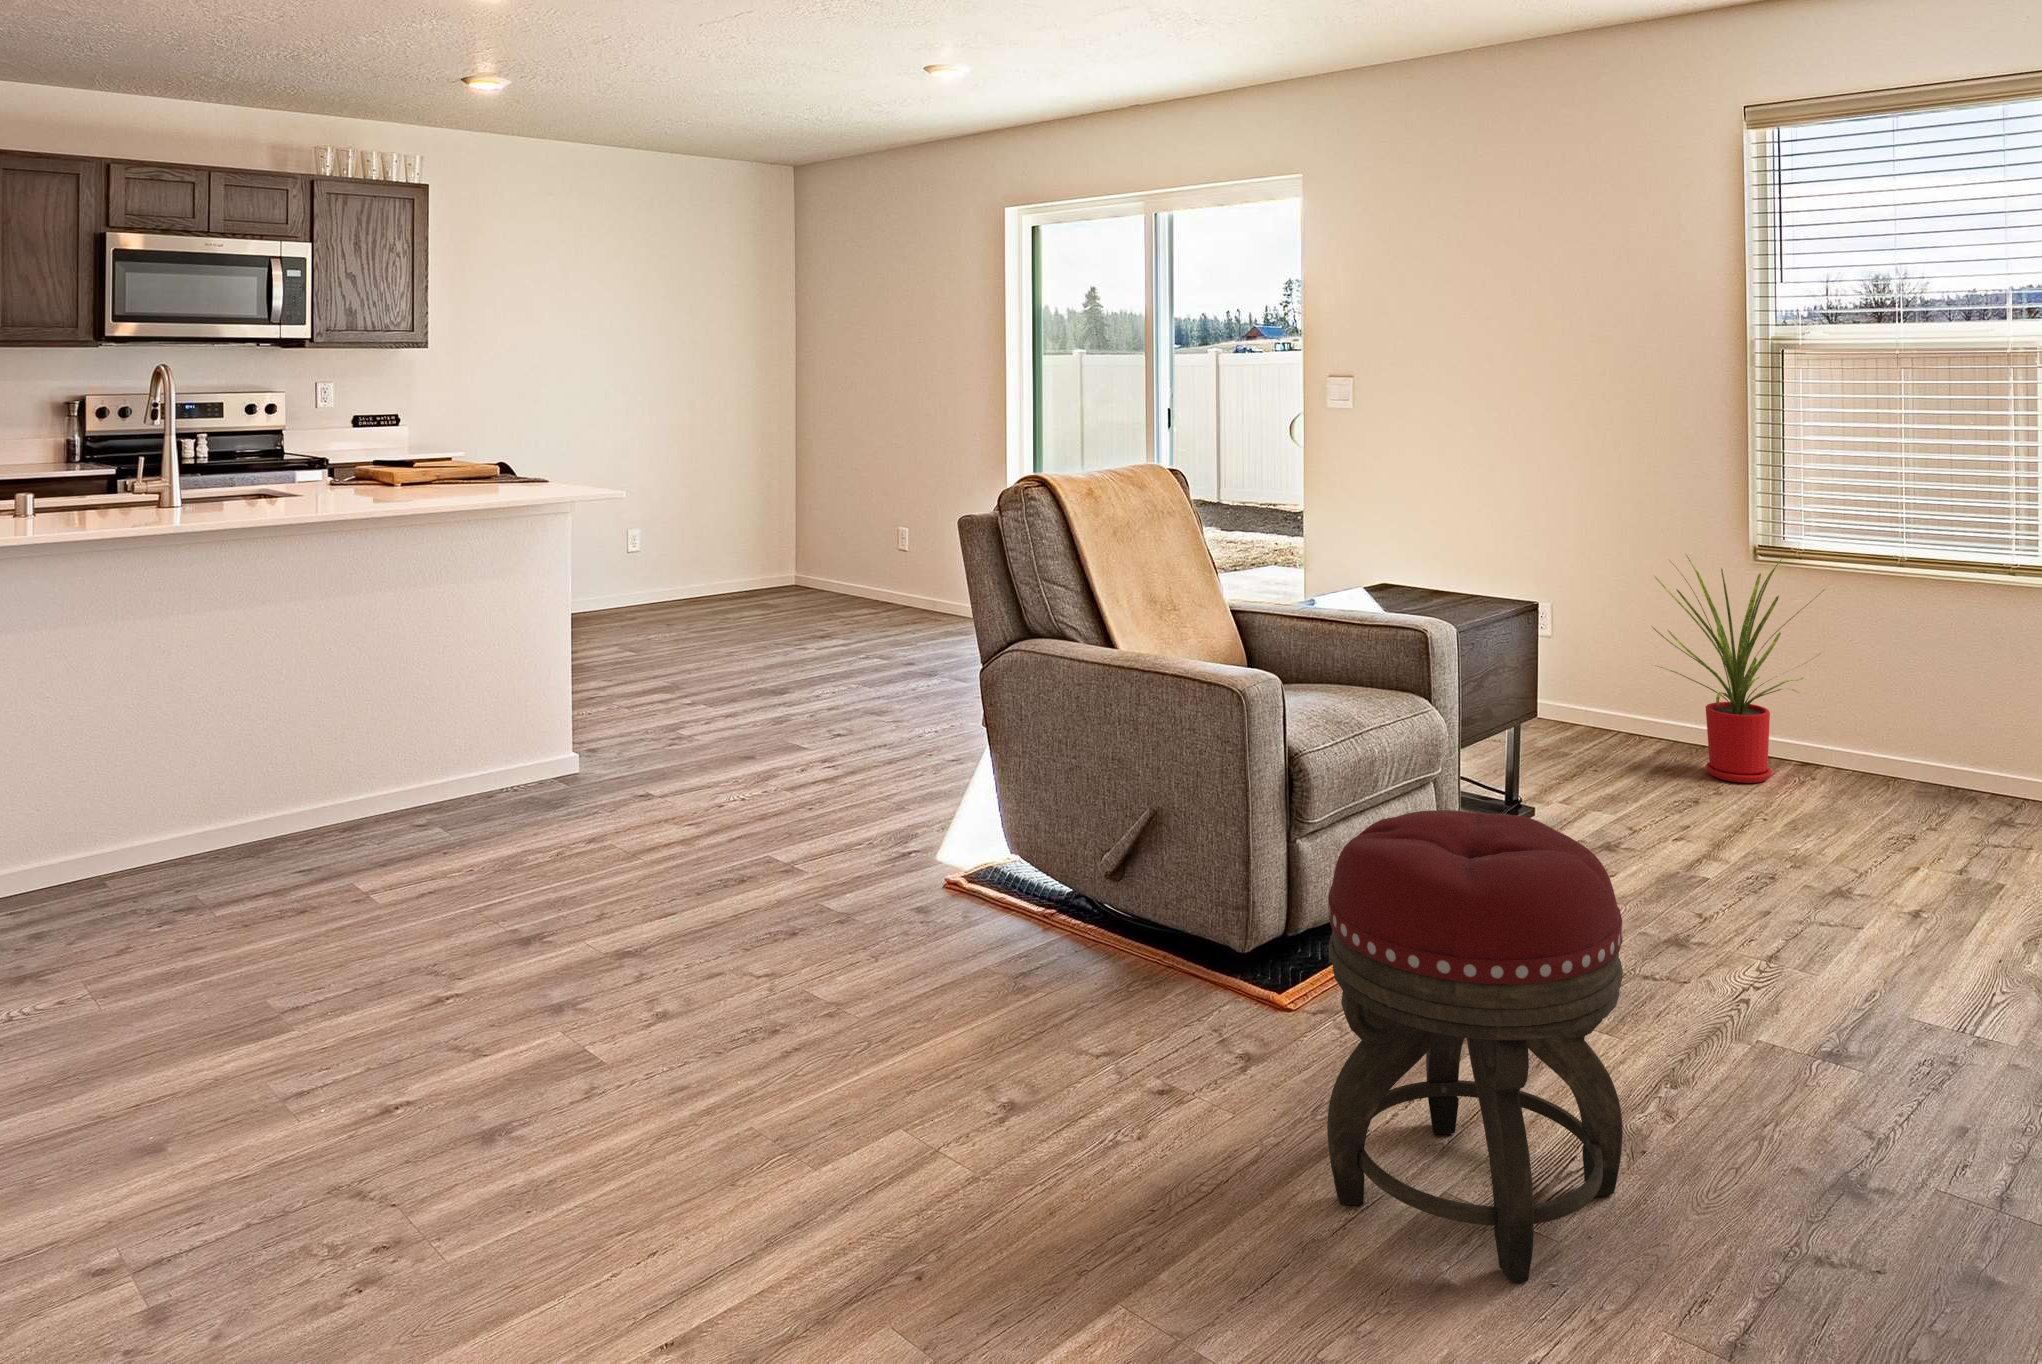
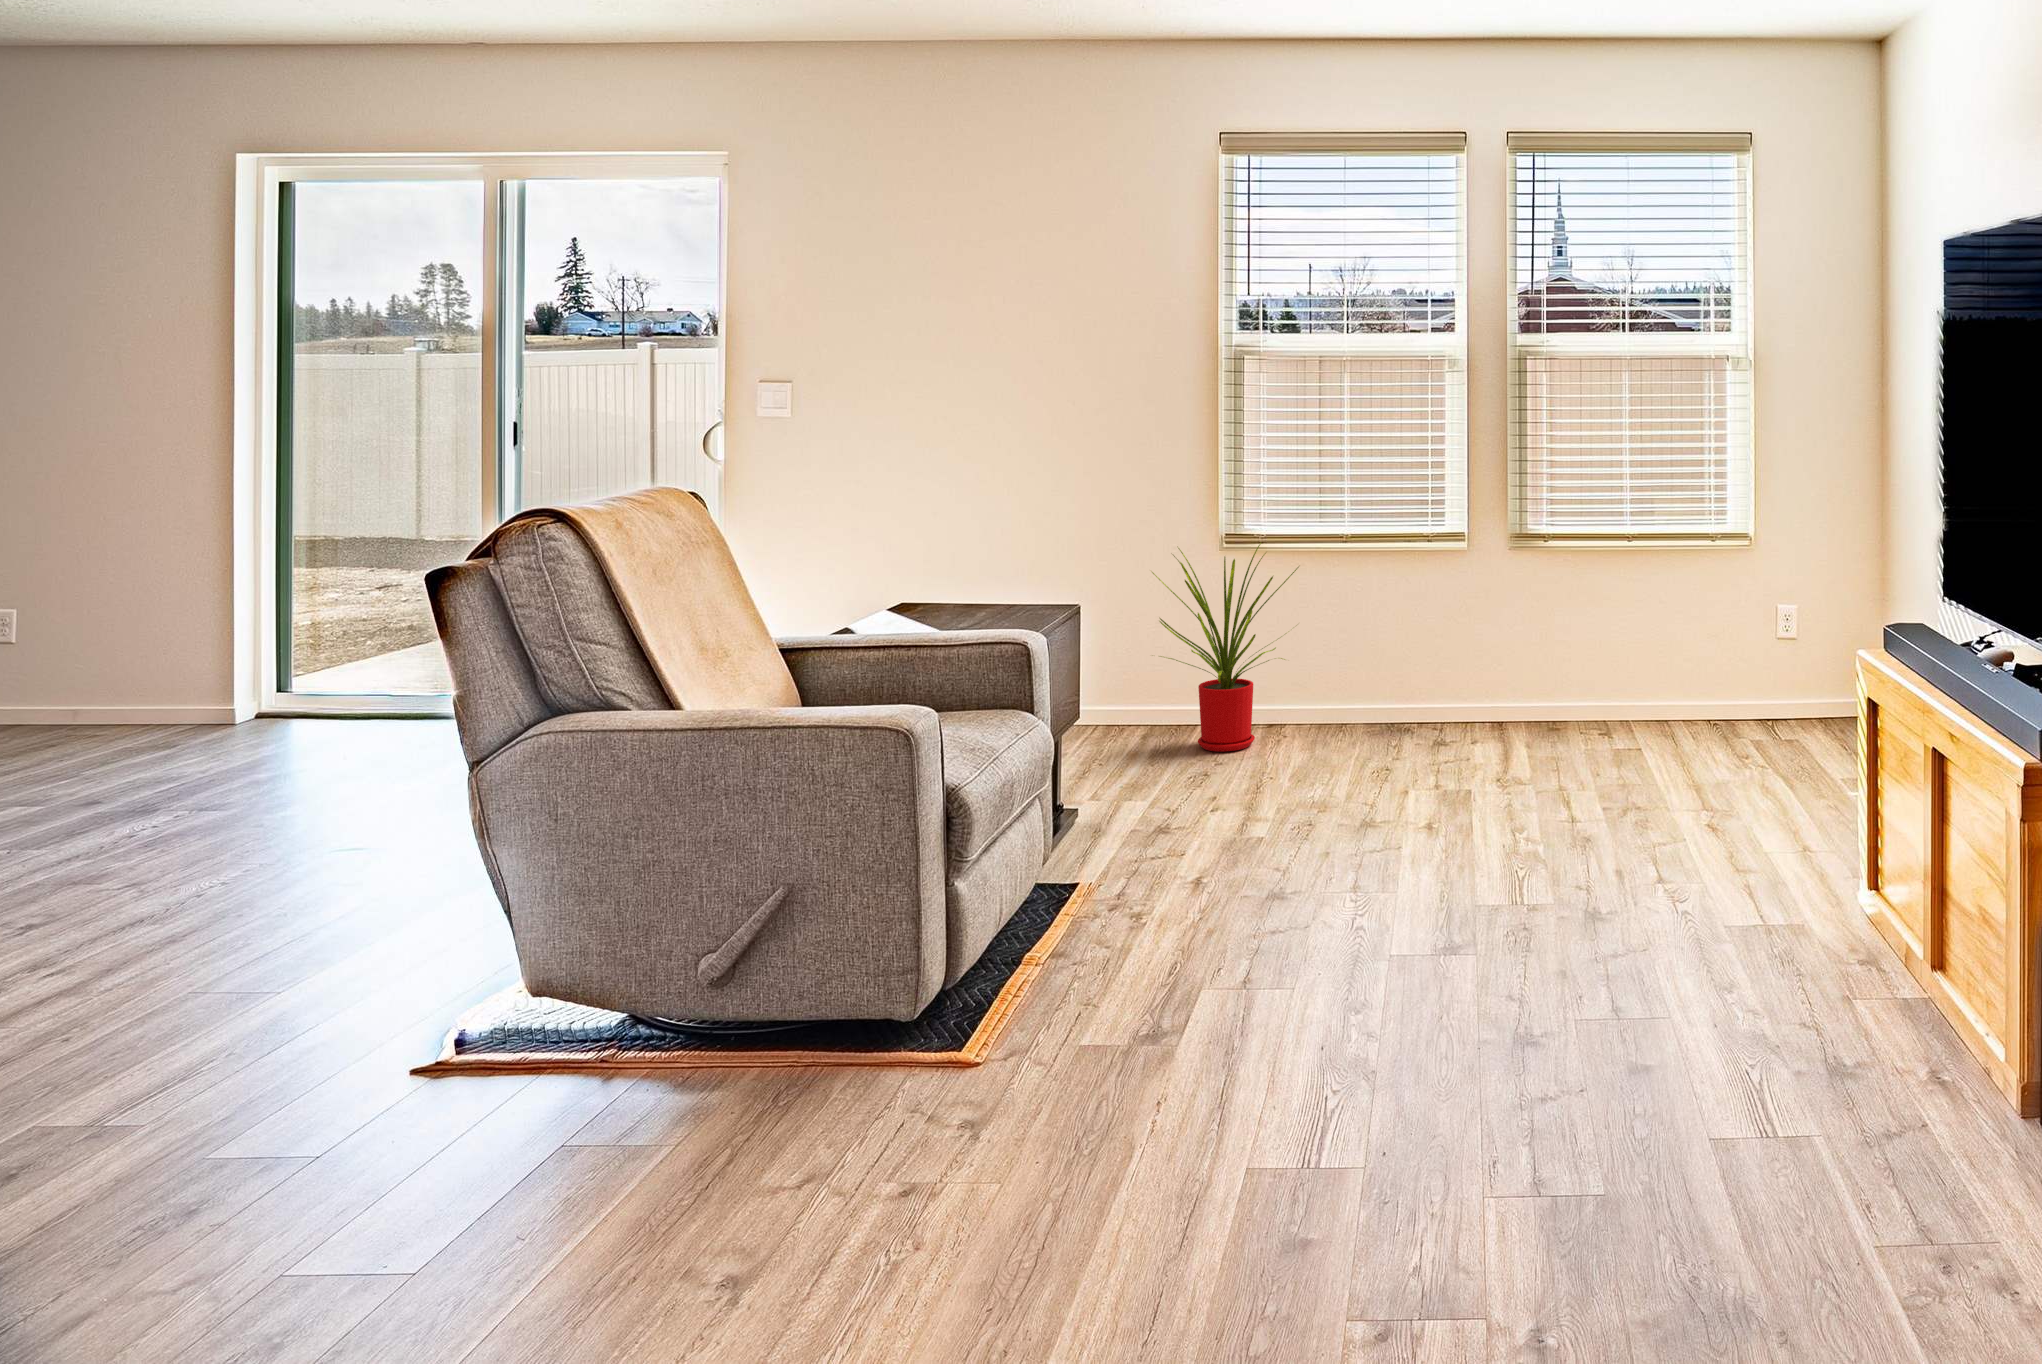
footstool: present [1327,810,1623,1282] -> none [1135,790,1409,1215]

